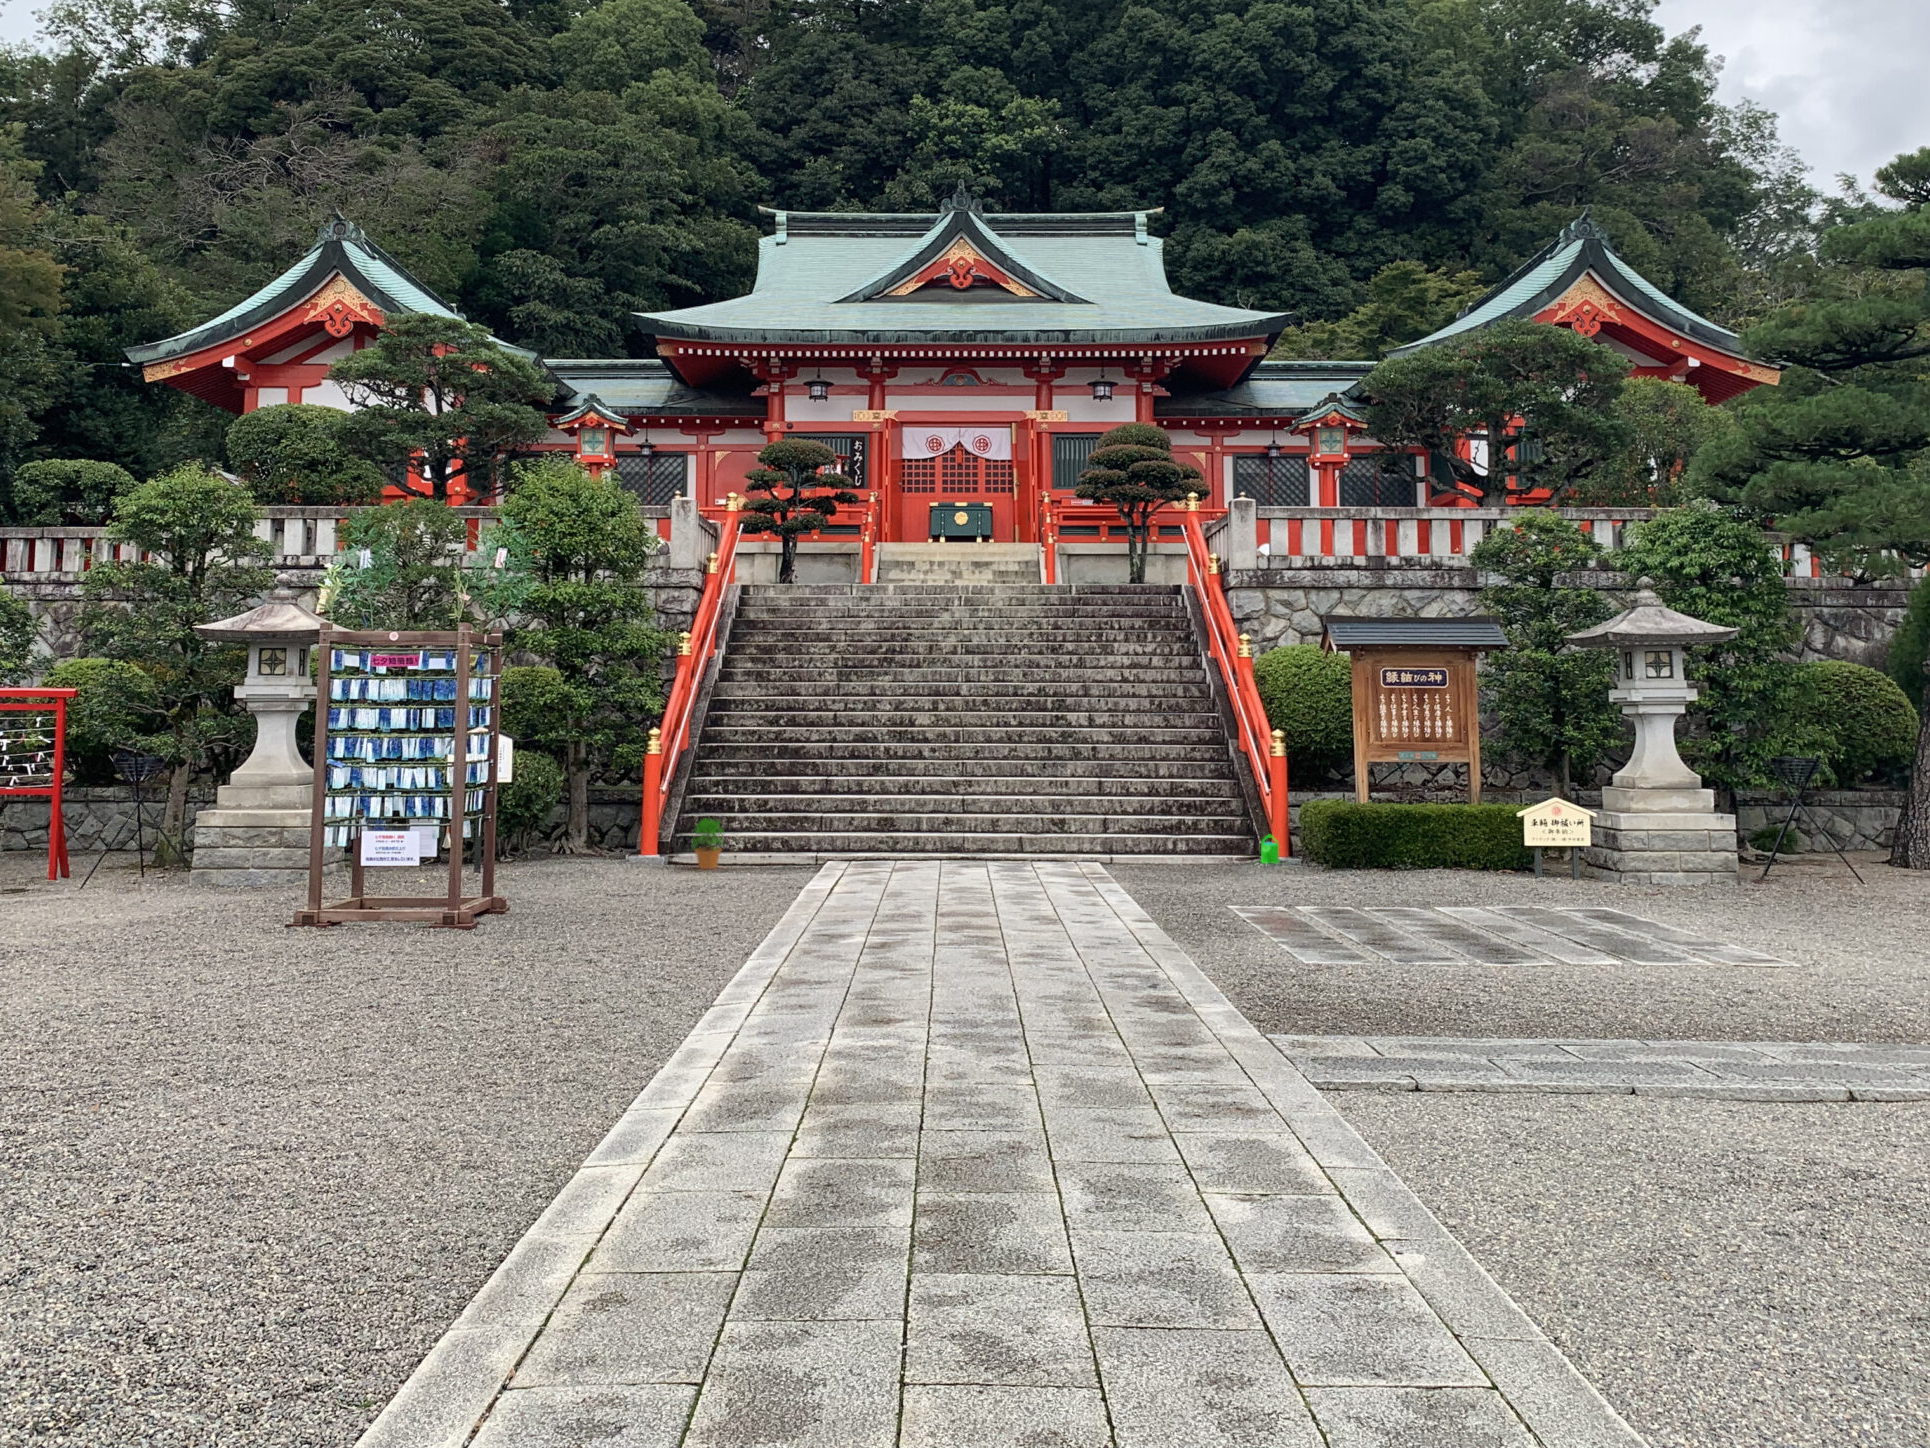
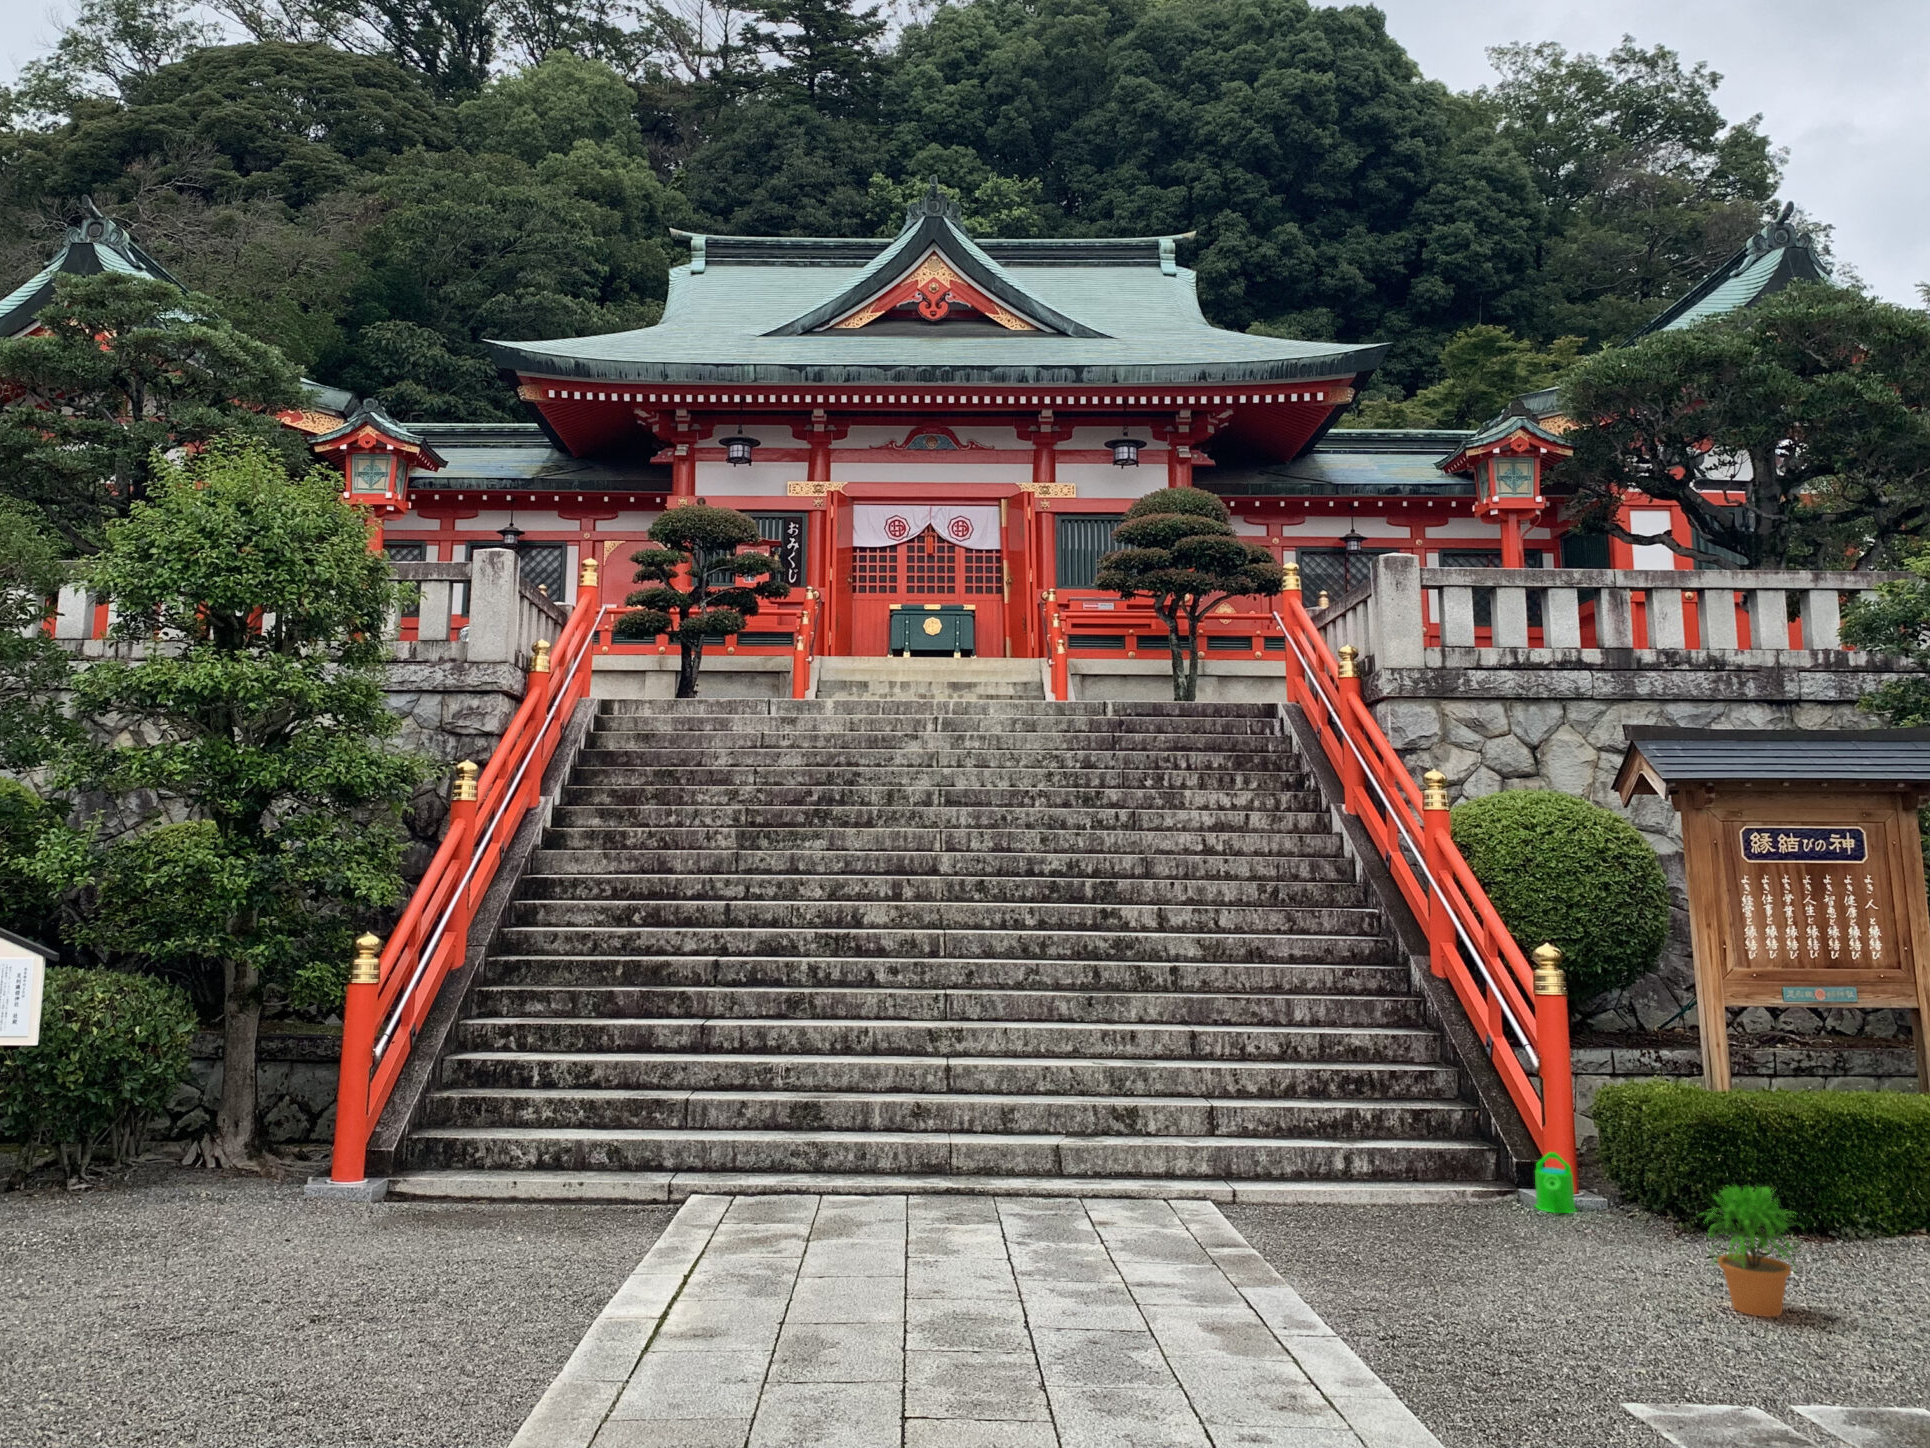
potted plant: present [693,819,724,869] -> present [1701,1185,1798,1317]

